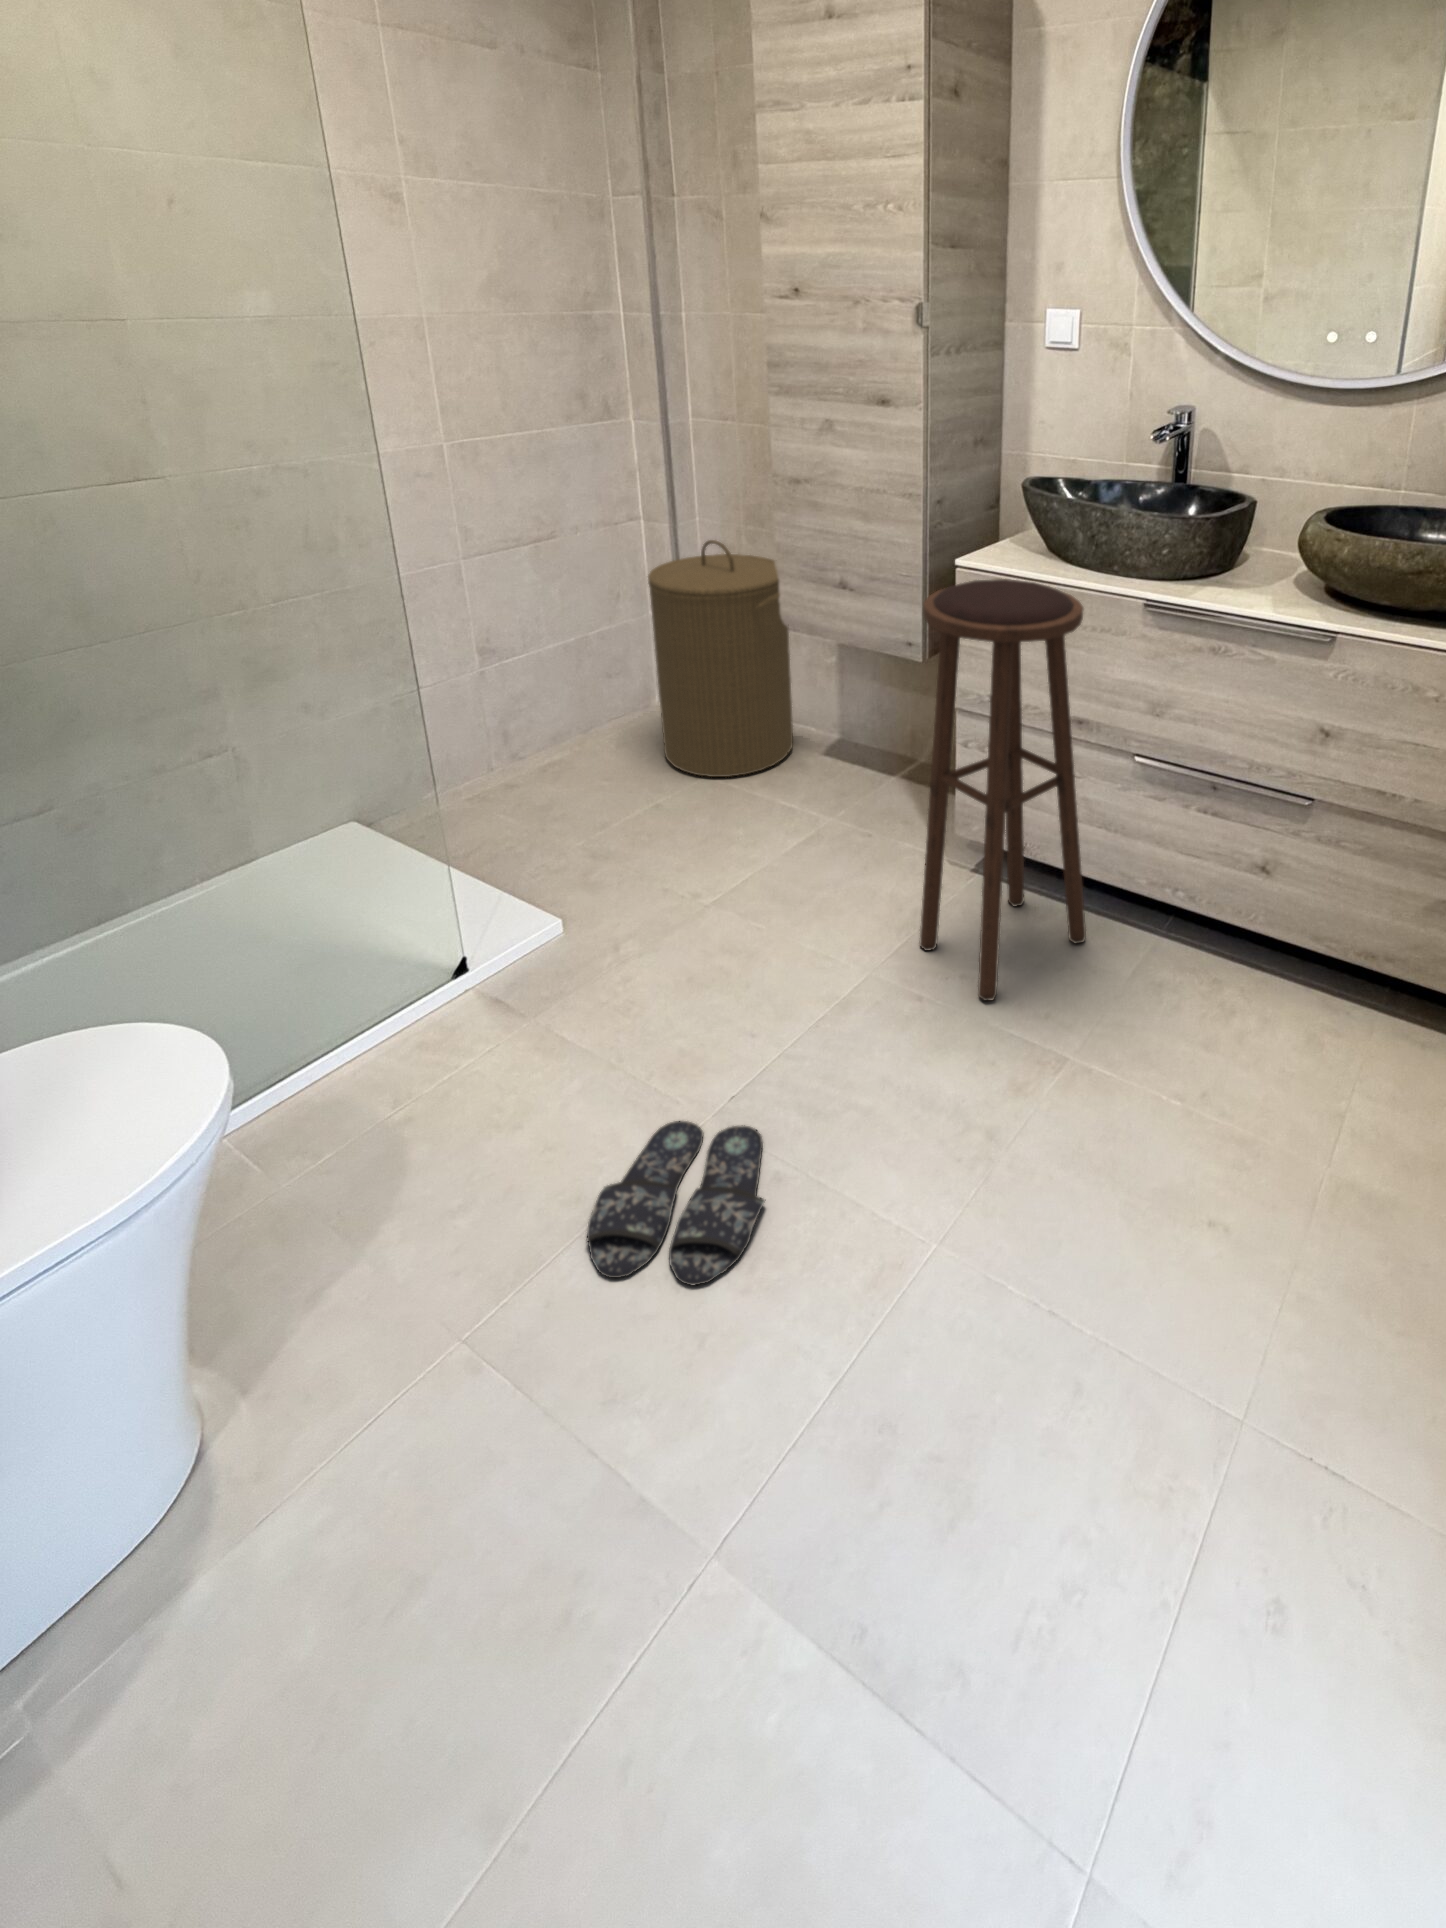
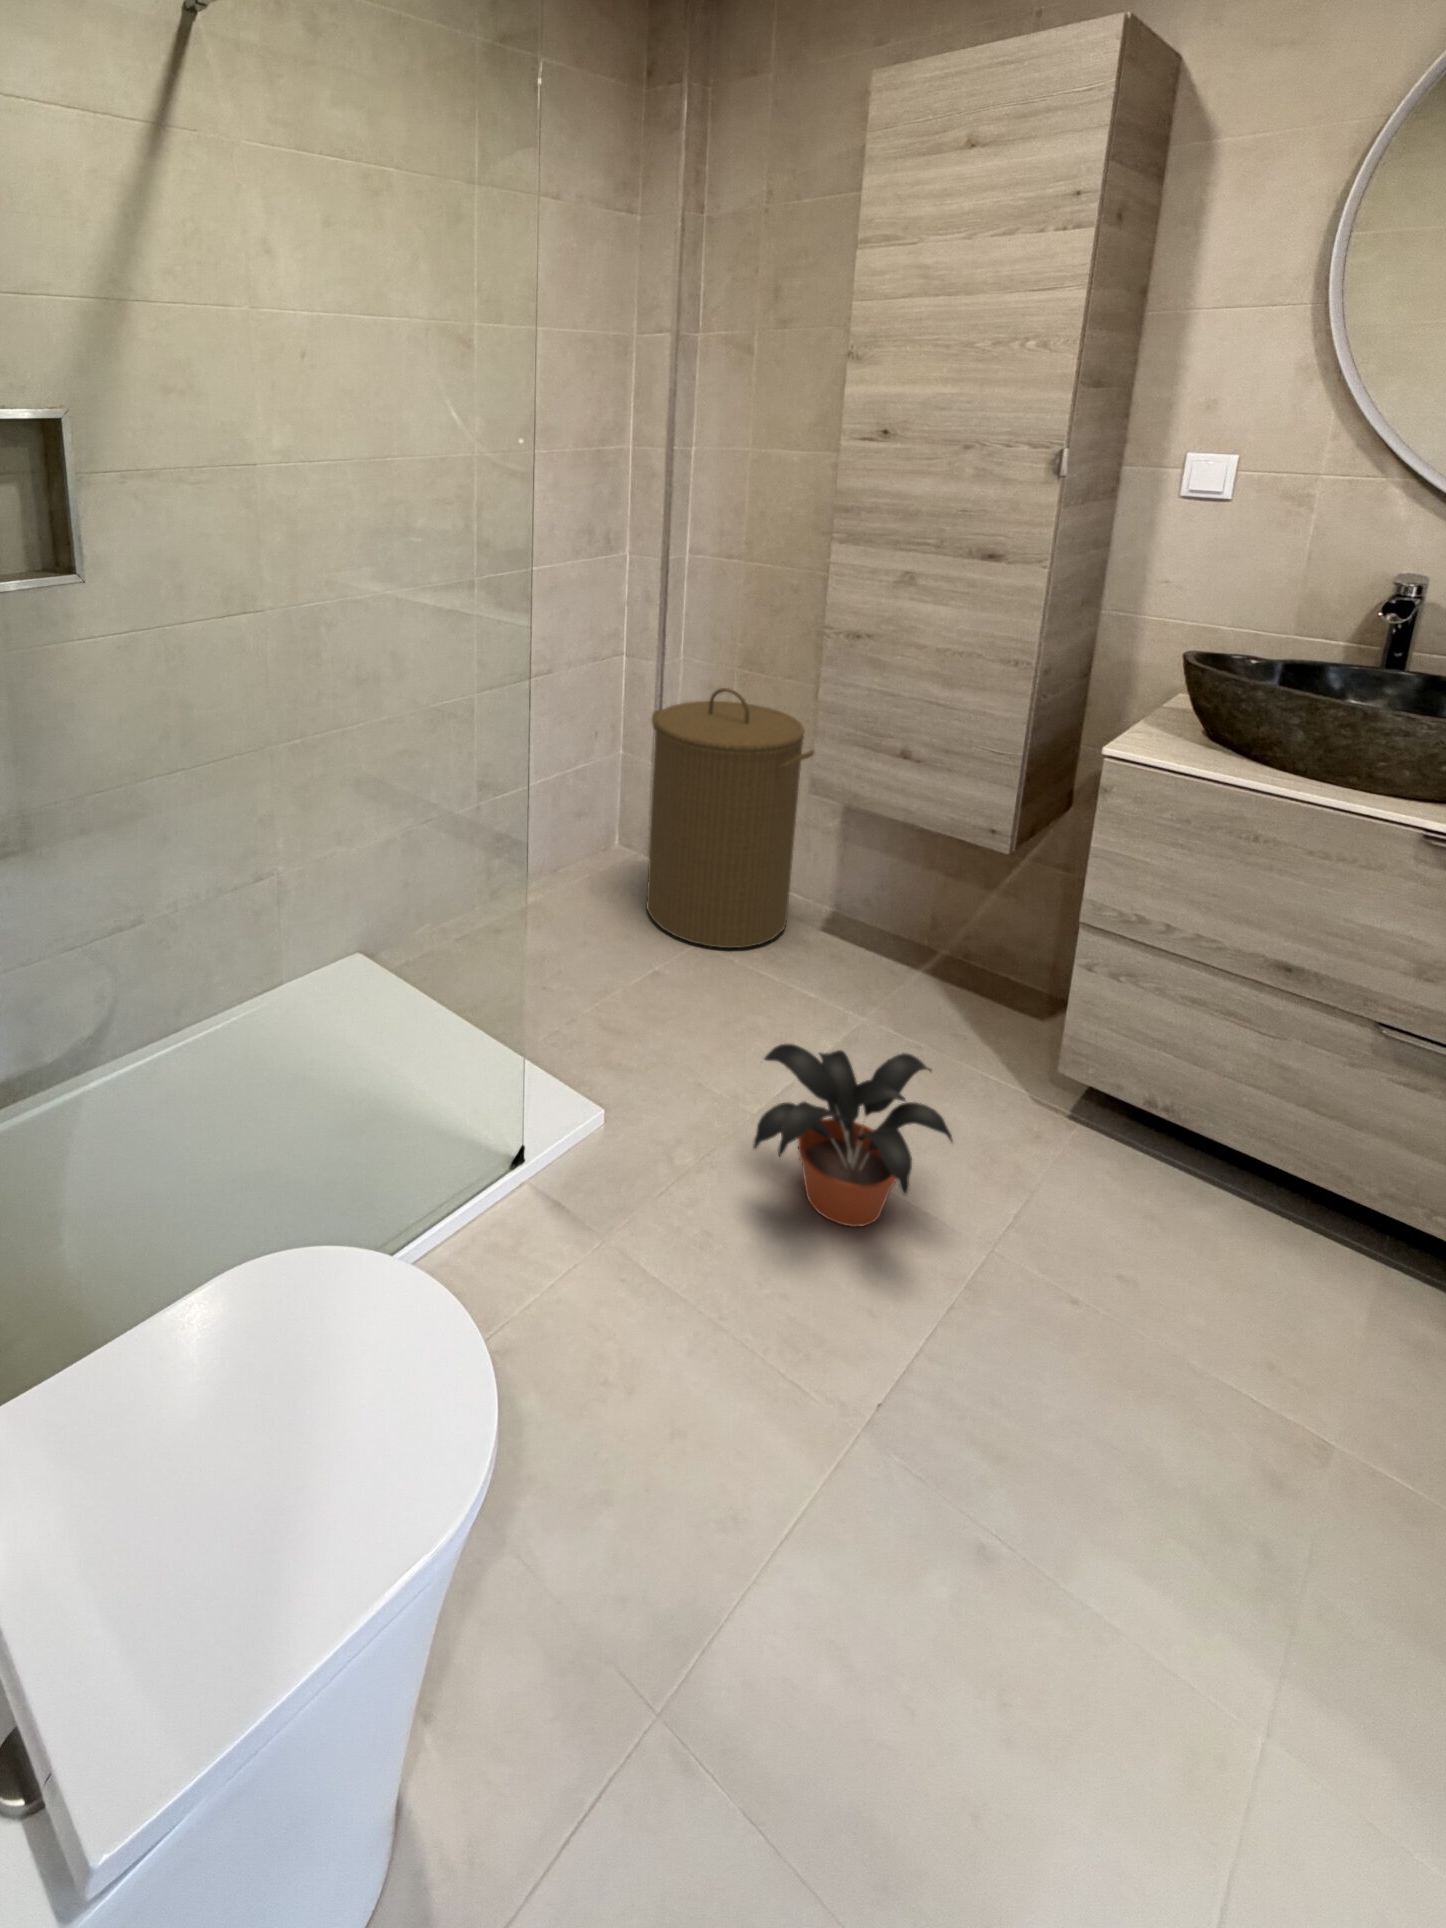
stool: present [920,579,1086,1001] -> none [1045,776,1349,1311]
potted plant: none [662,834,827,980] -> present [753,1044,953,1227]
slippers: present [587,1121,765,1286] -> none [776,1419,998,1695]

